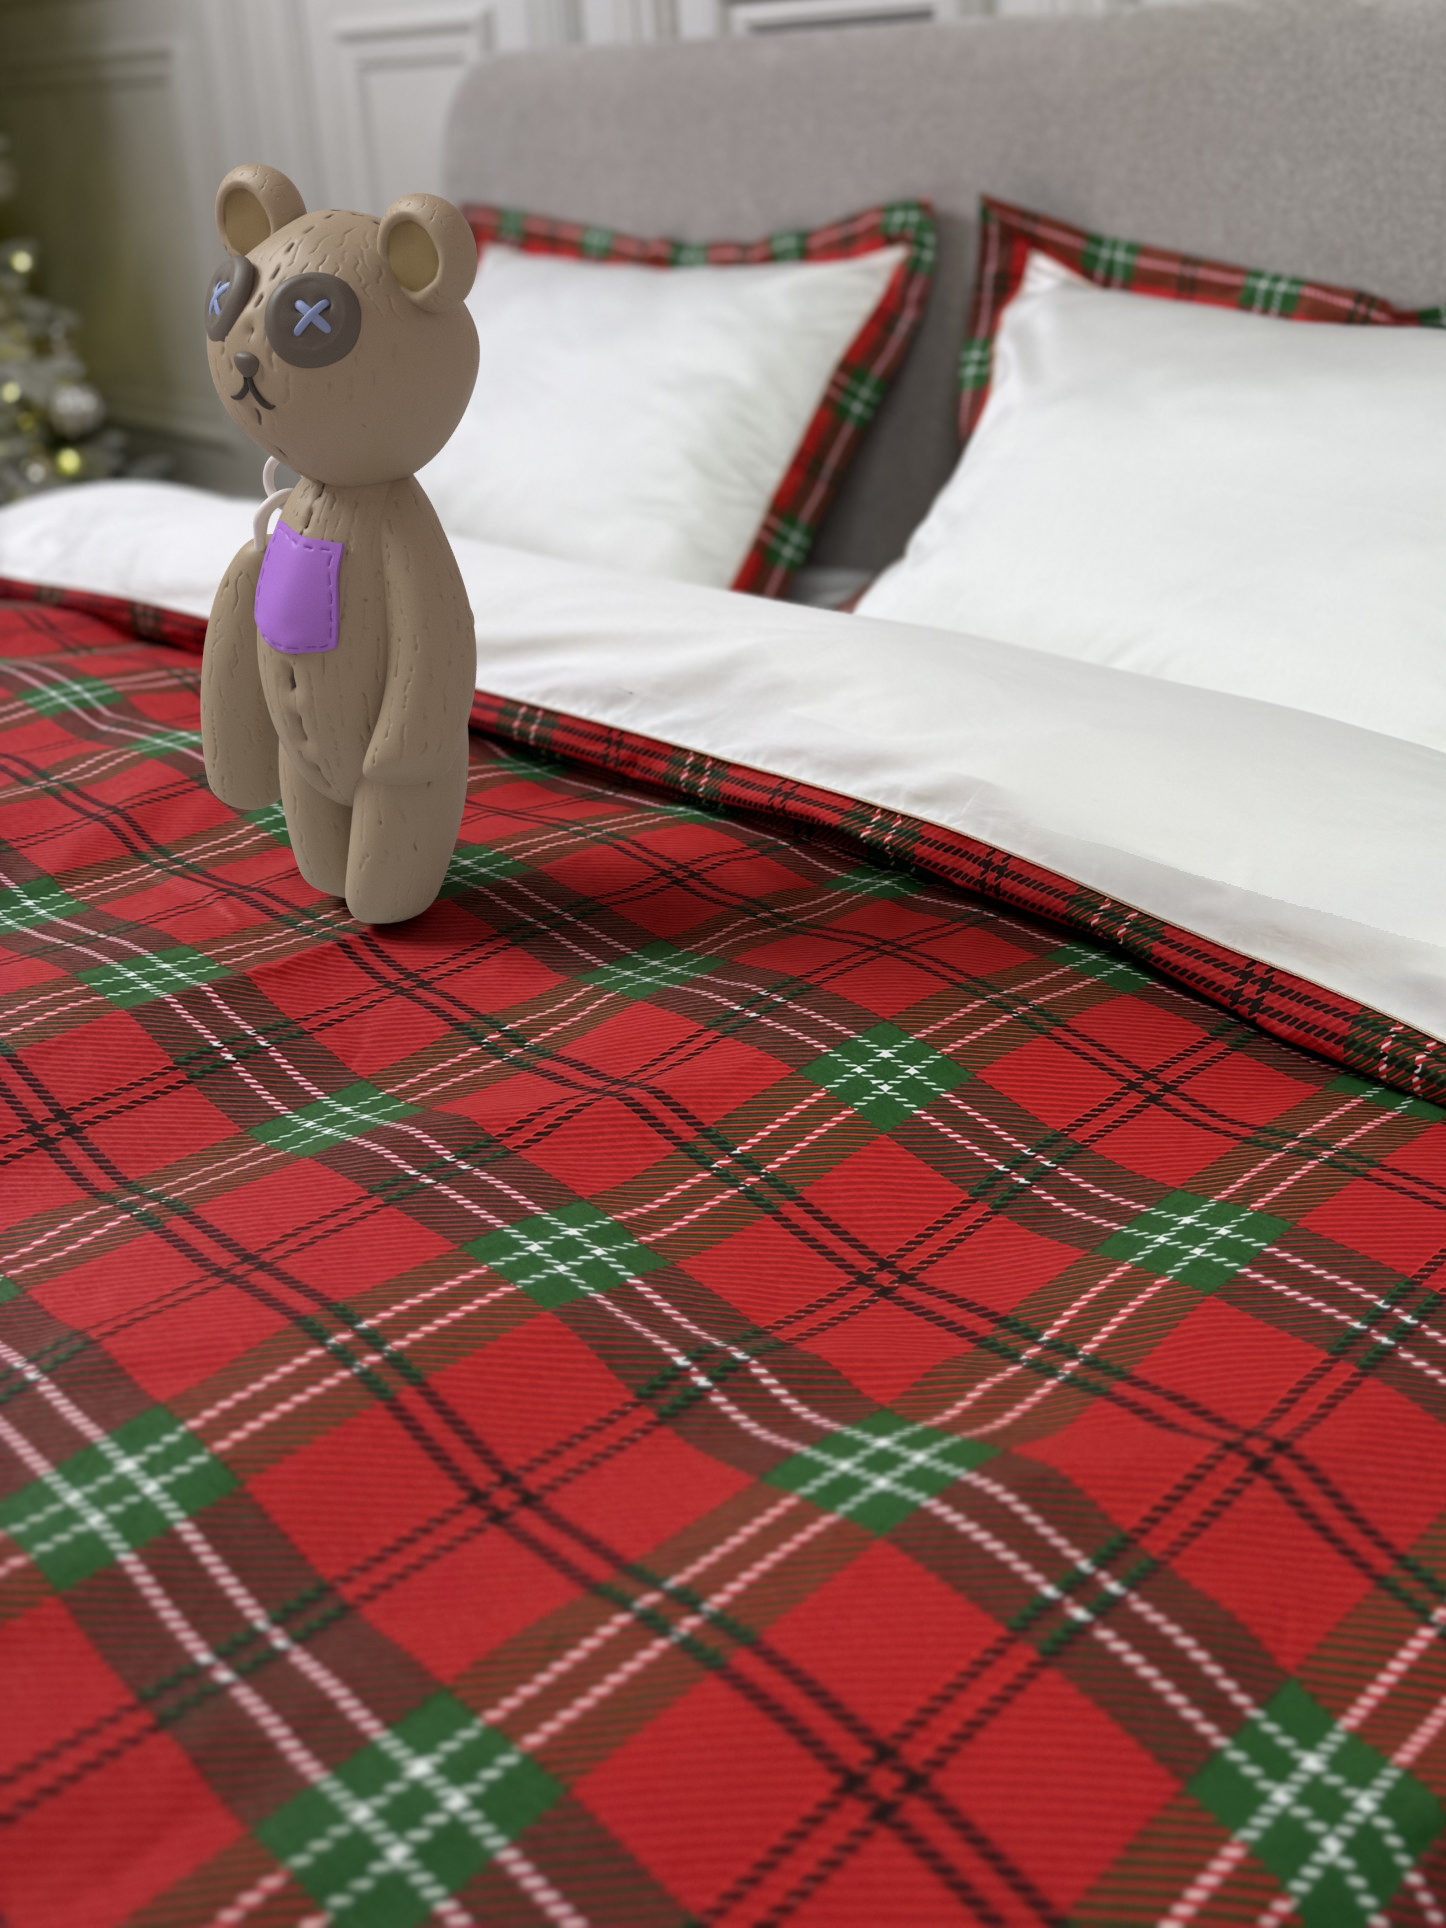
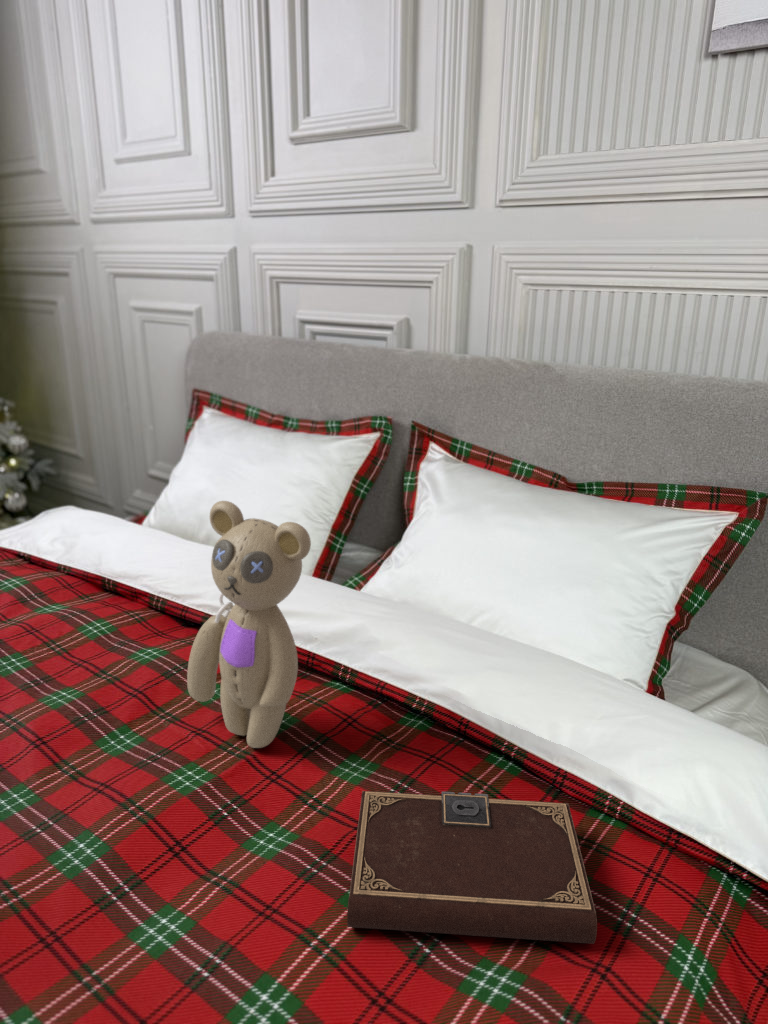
notebook: none [457,986,1249,1373] -> present [347,791,597,944]

